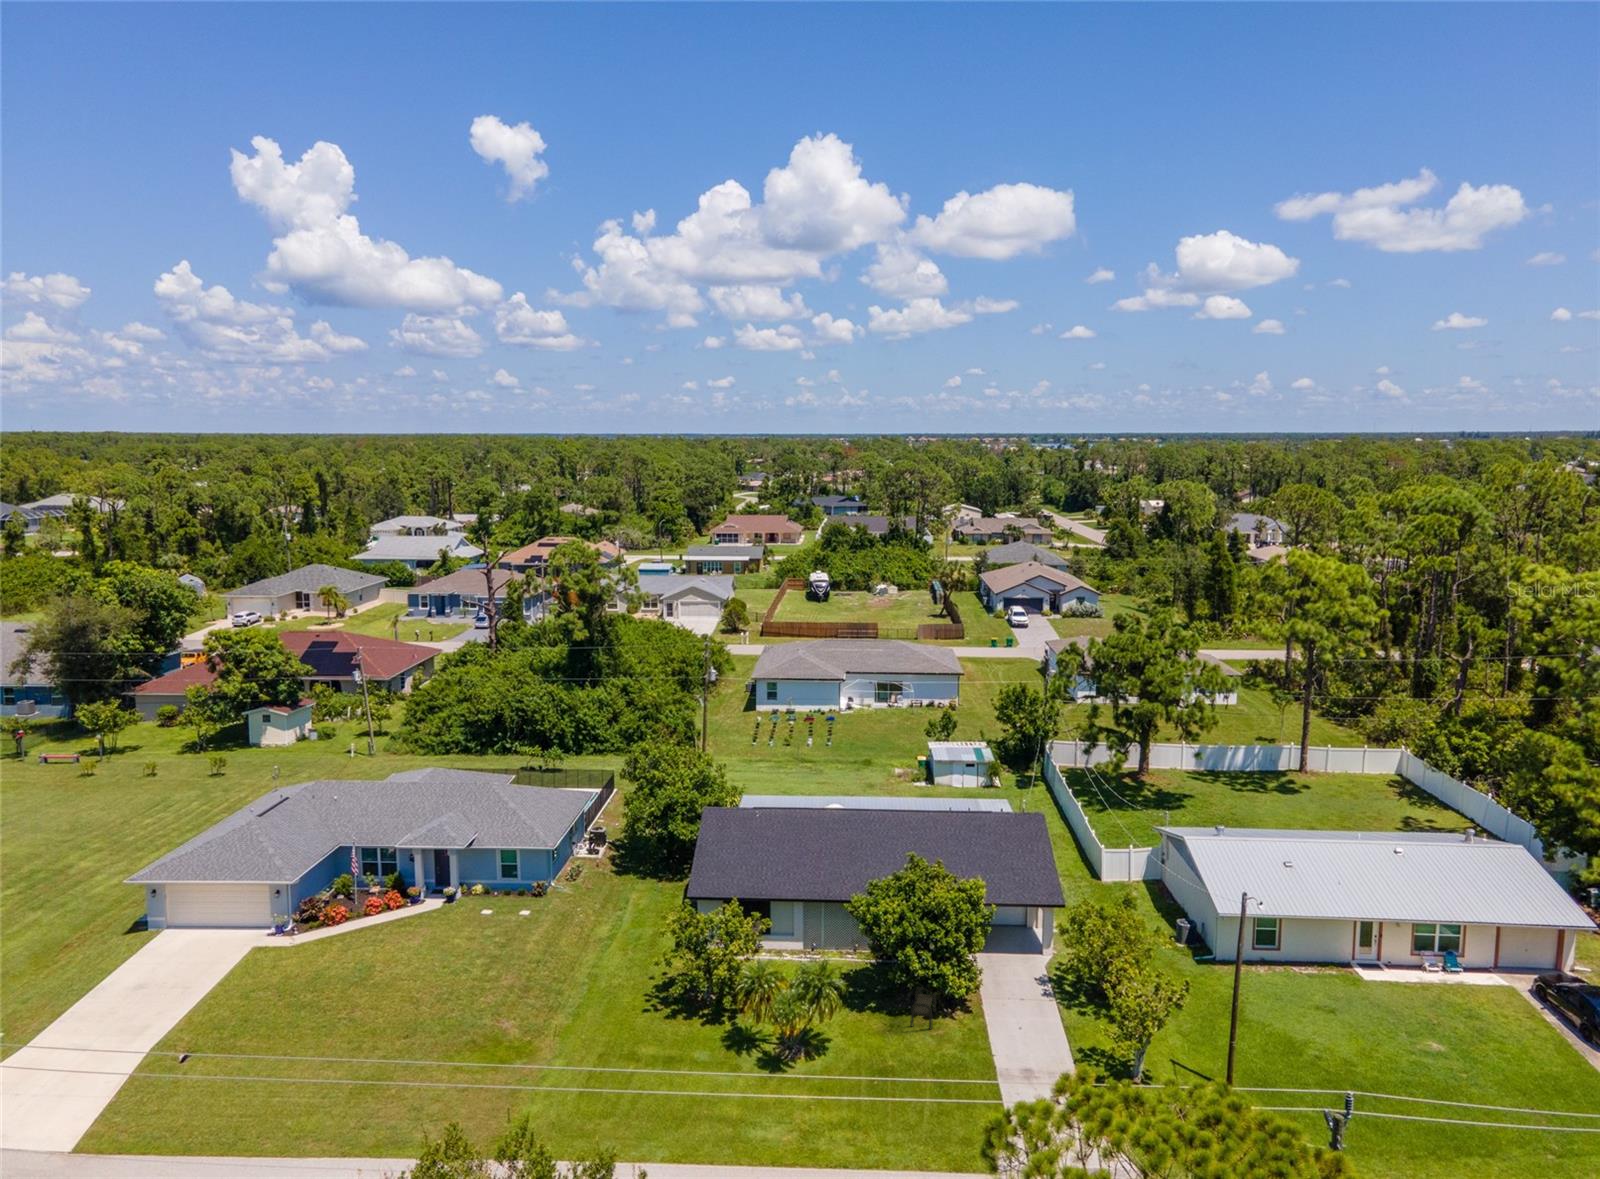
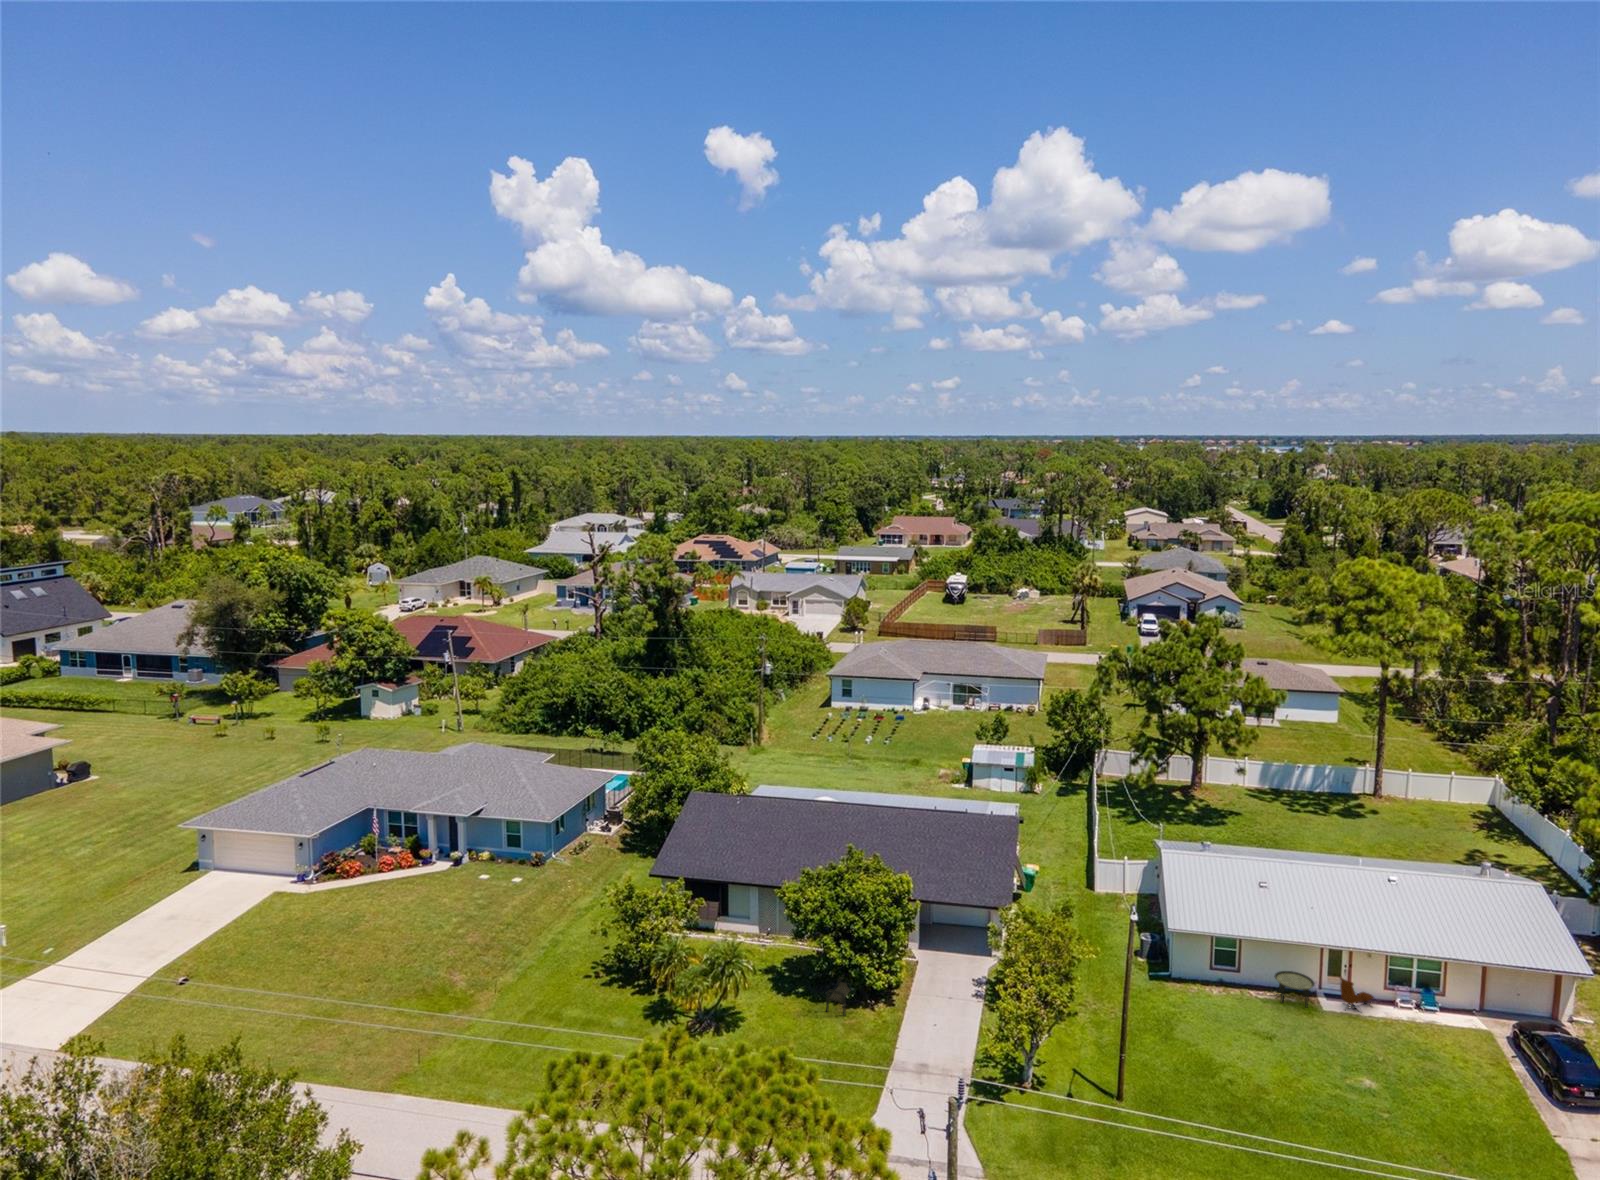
round table: none [1314,943,1353,978] -> present [1274,971,1315,1007]
lounge chair: none [1375,945,1403,978] -> present [1340,977,1374,1008]

